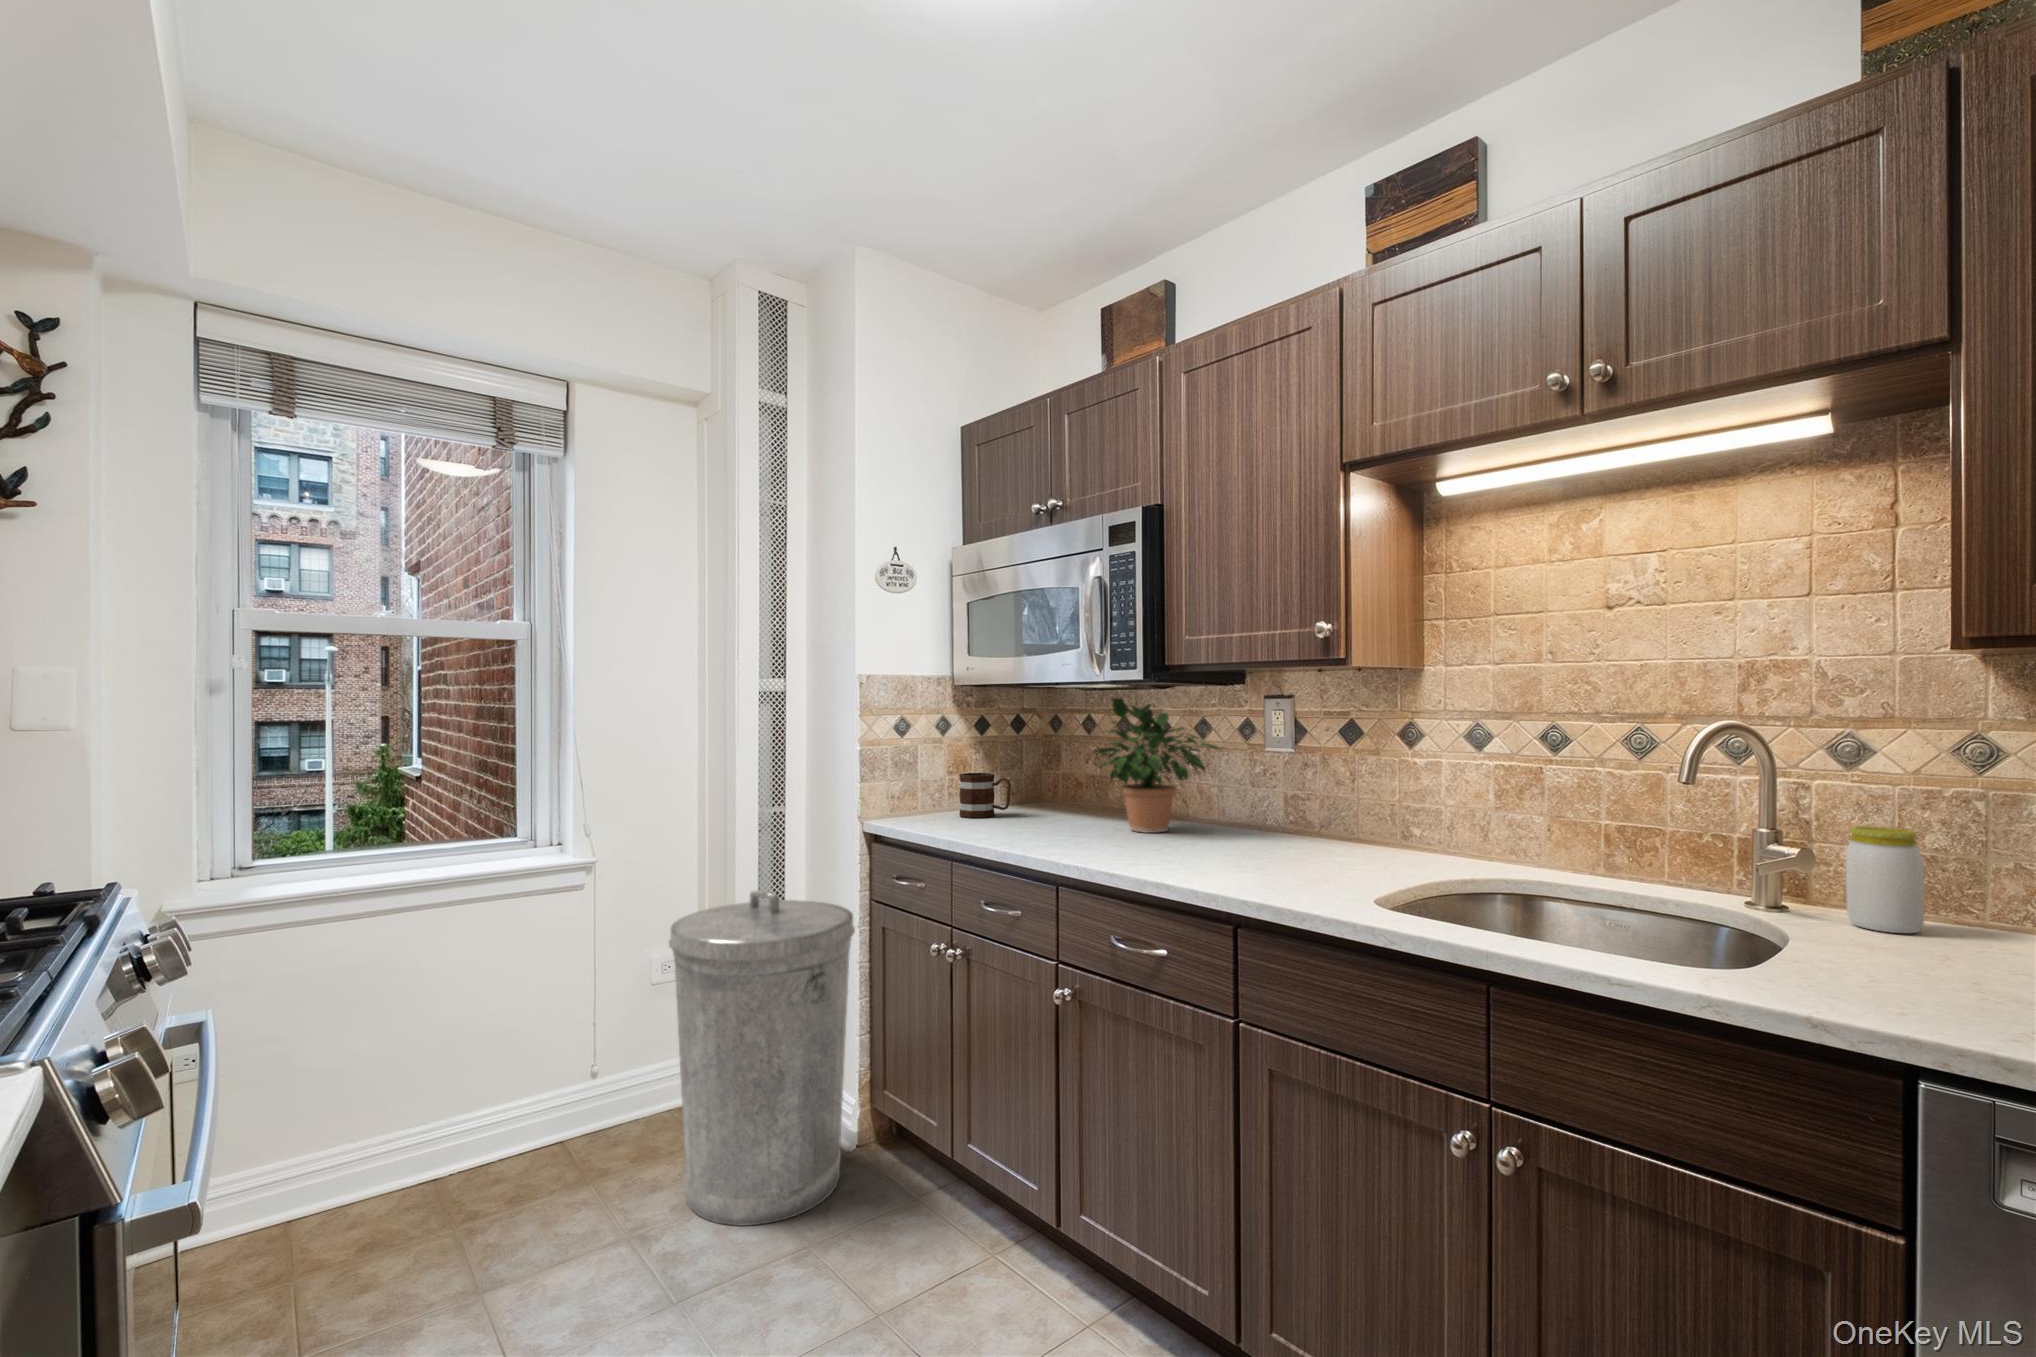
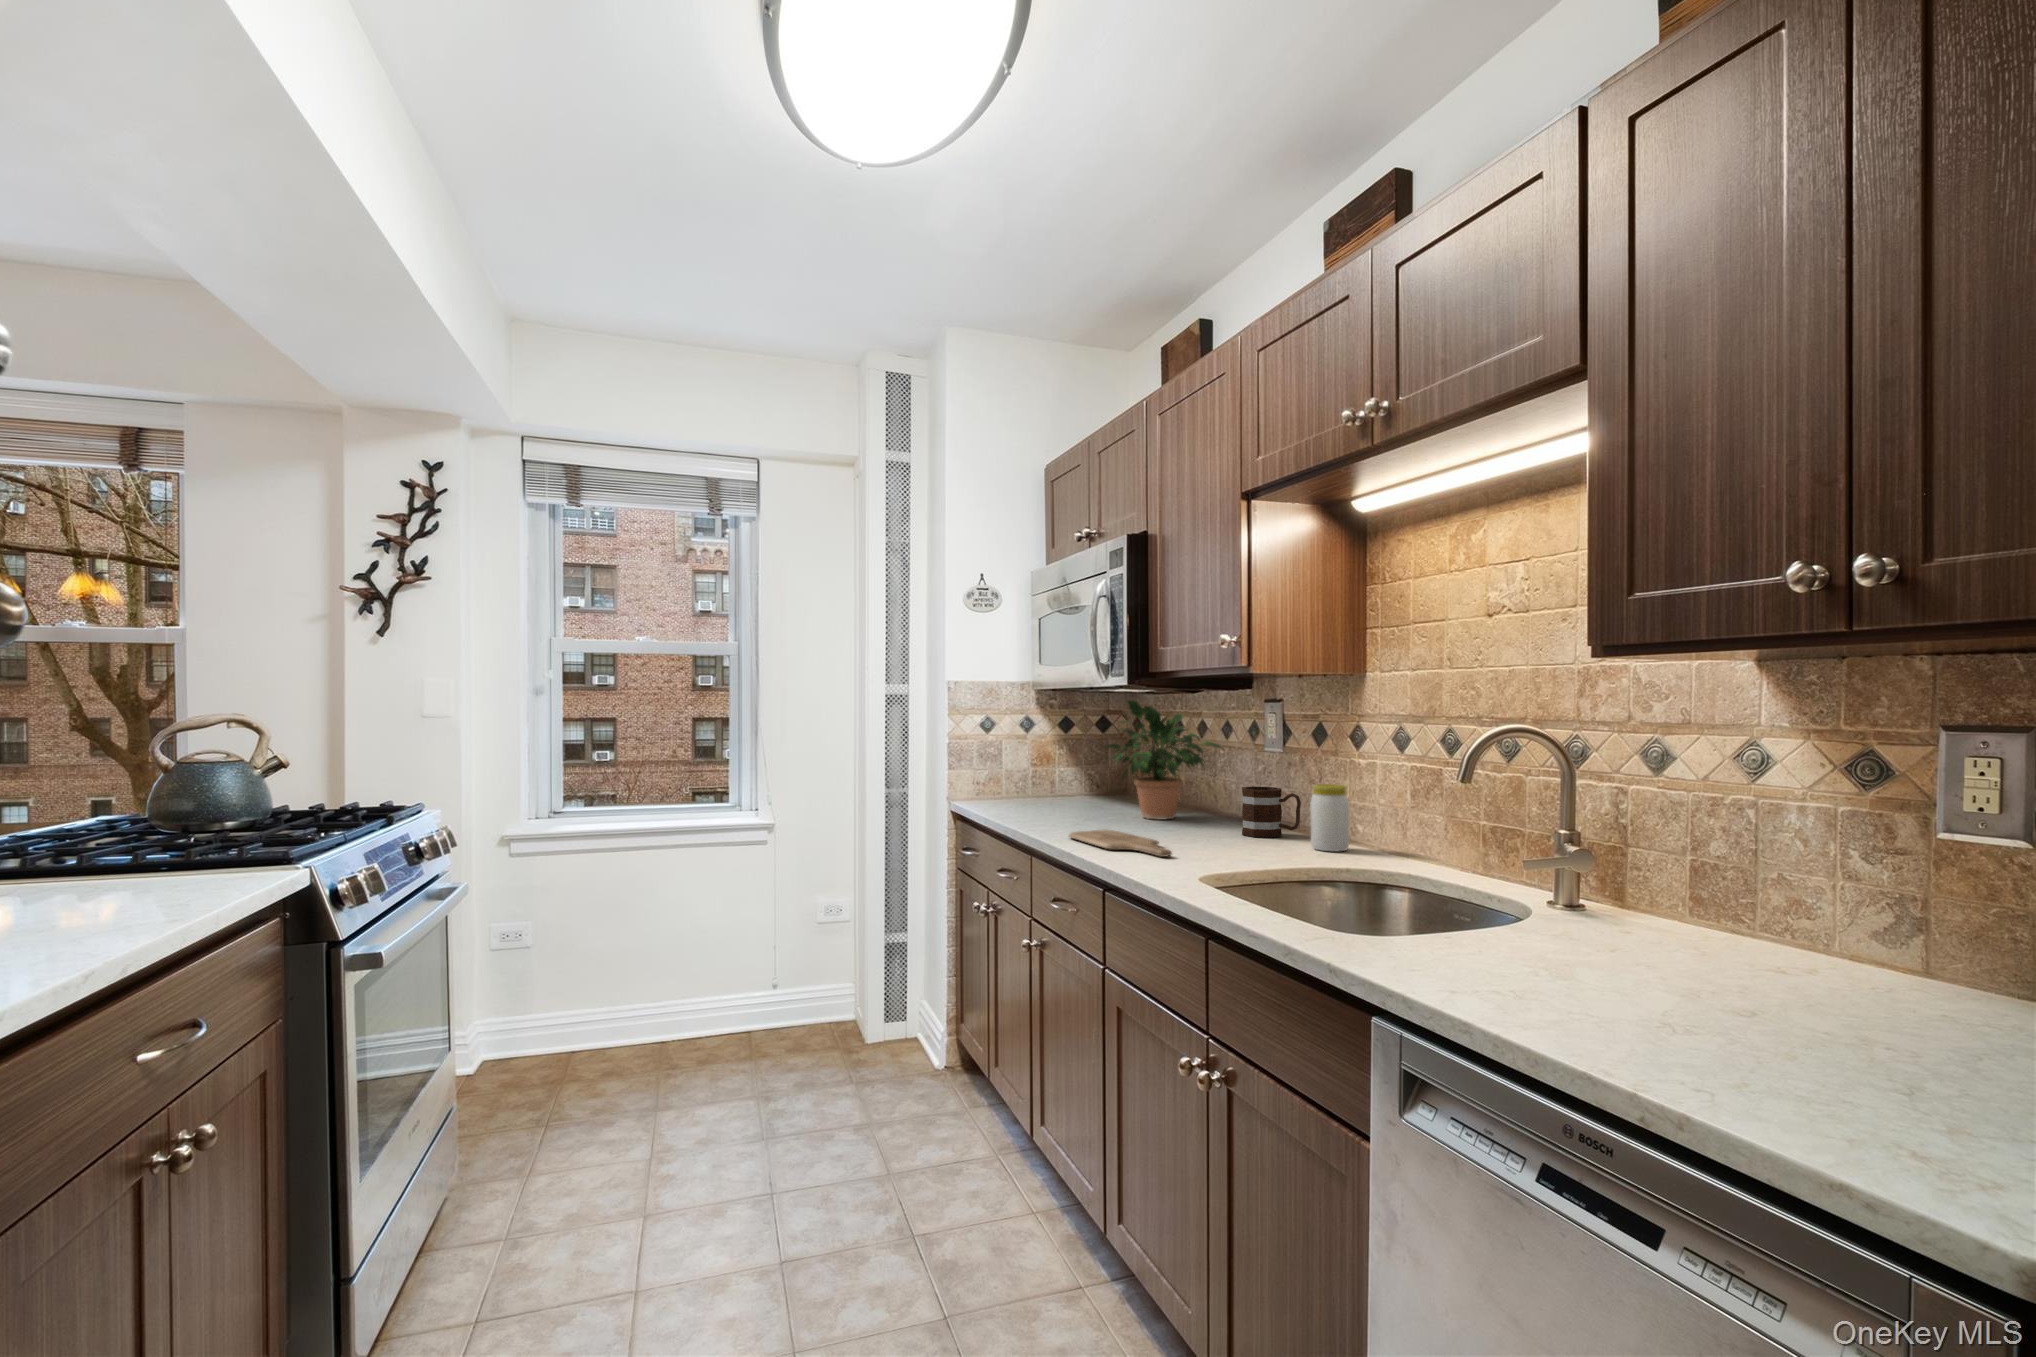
mug: present [959,773,1011,818] -> present [1242,786,1301,838]
jar: present [1845,826,1924,933] -> present [1310,784,1349,851]
cutting board: none [1123,851,1292,882] -> present [1069,830,1172,857]
trash can: present [669,890,855,1226] -> none [791,849,932,1101]

